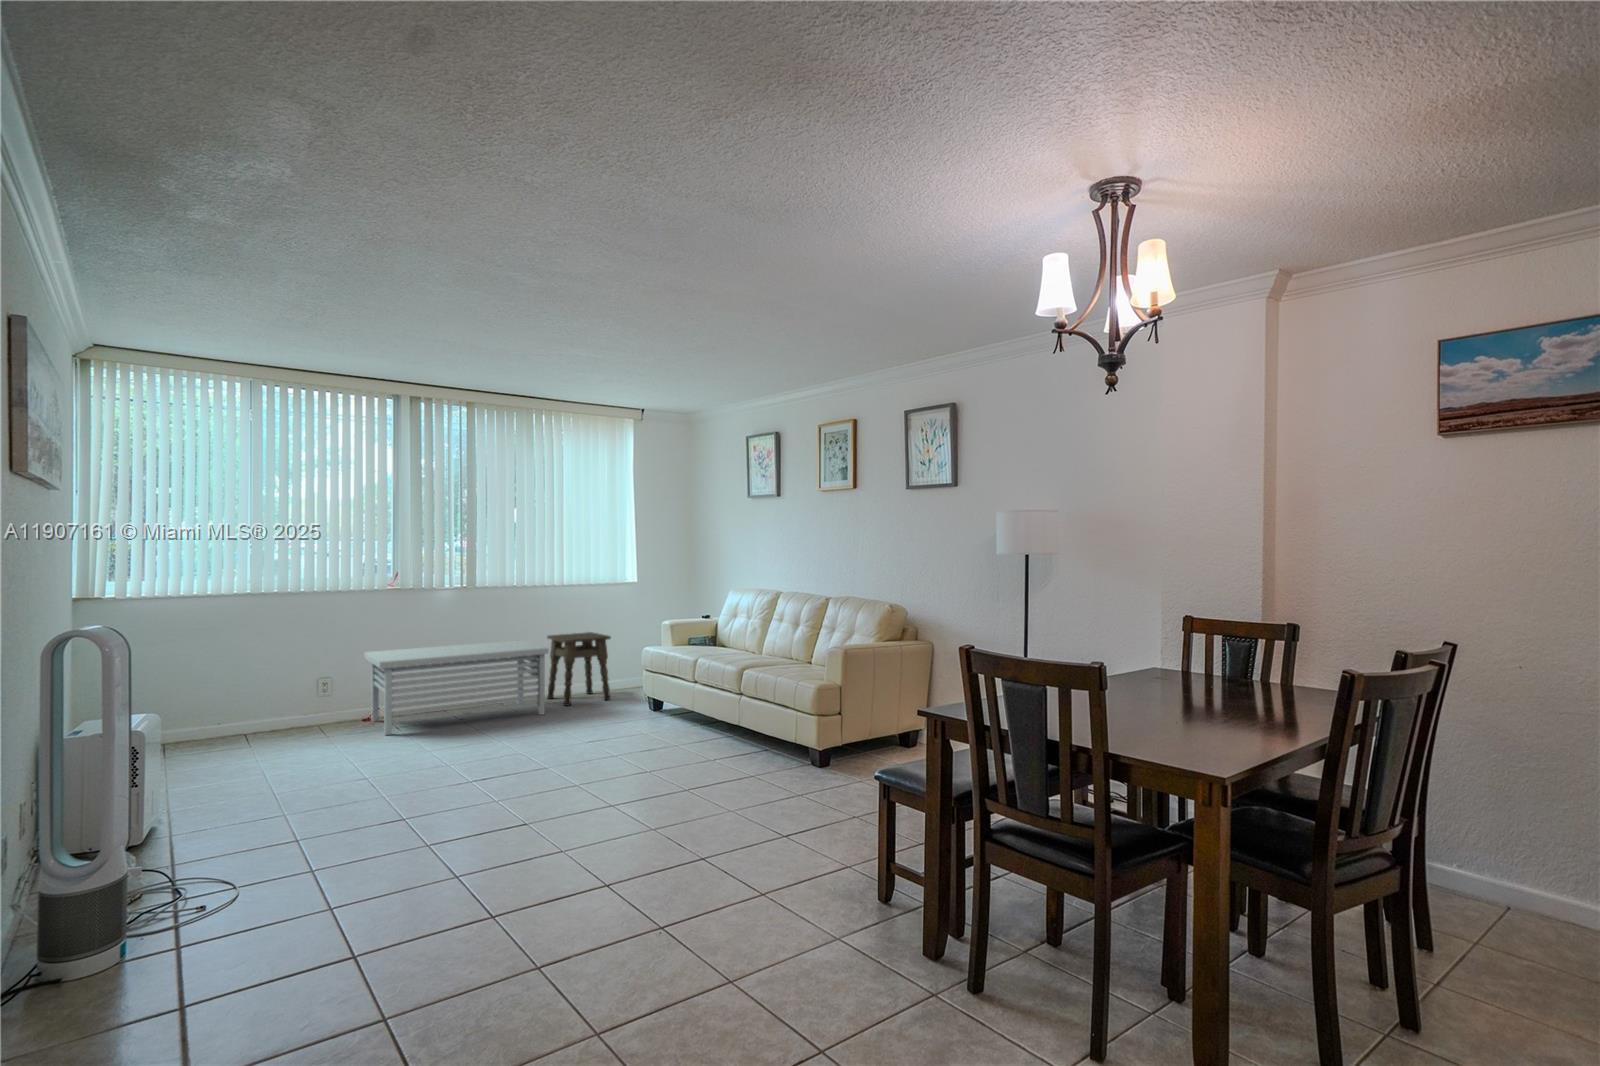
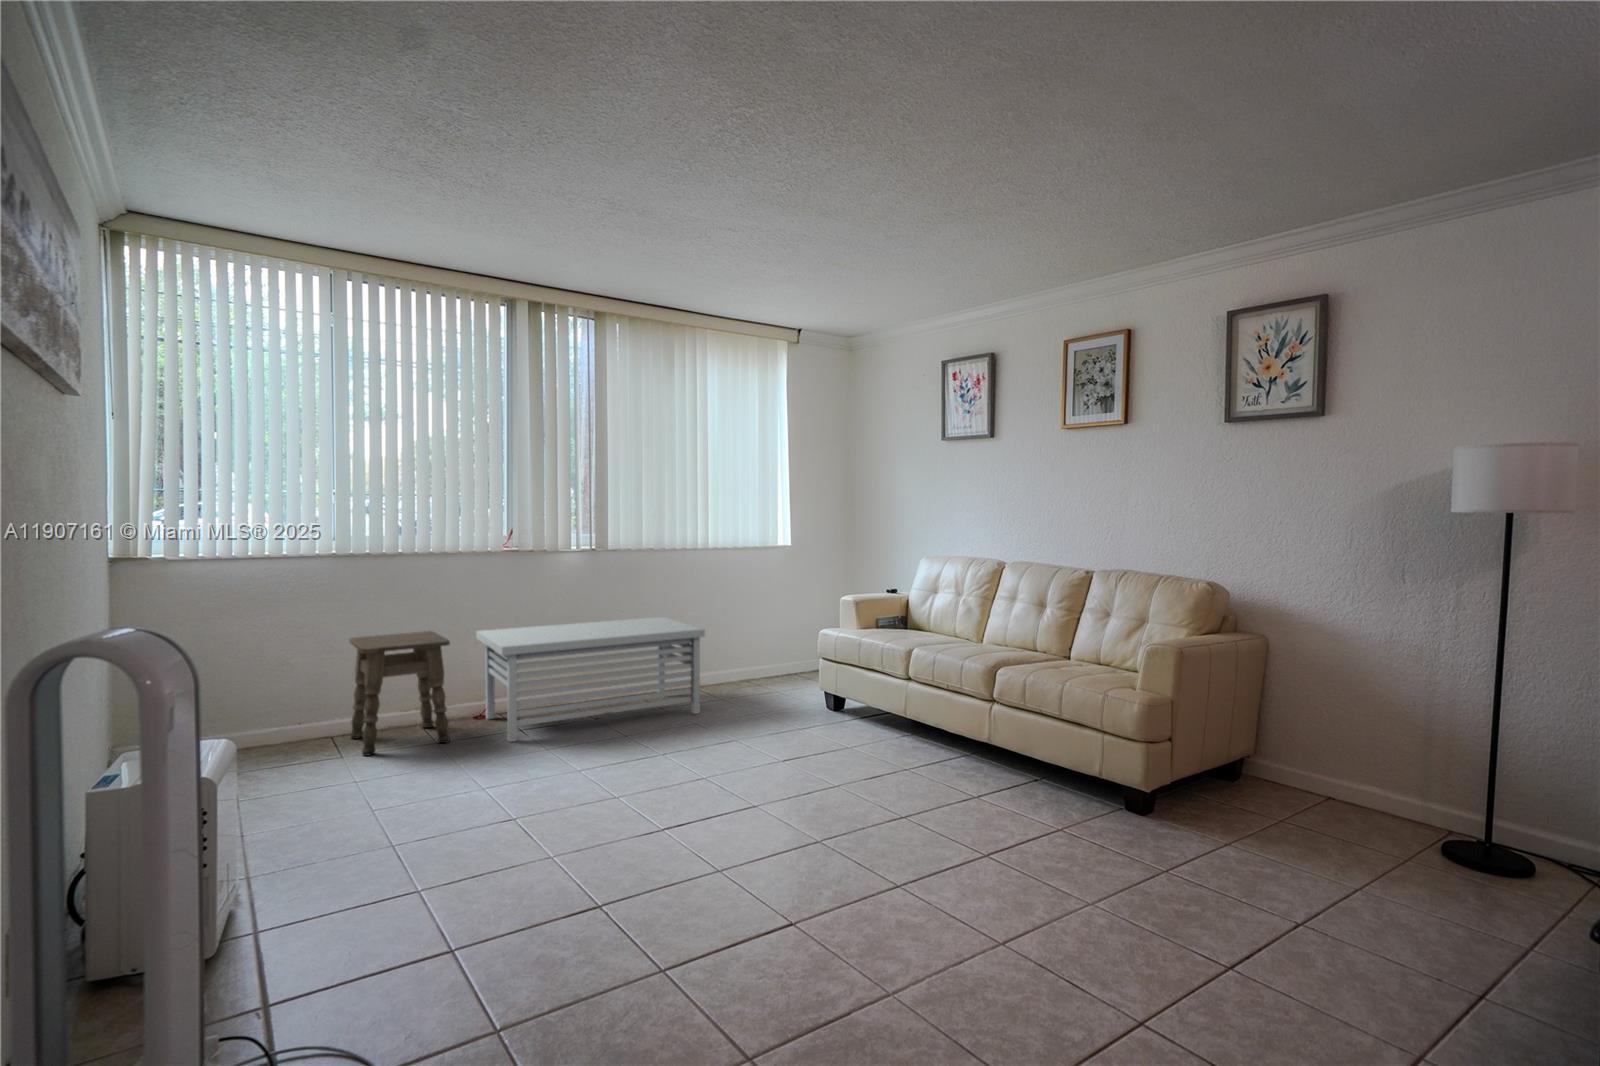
side table: present [547,632,611,706] -> present [349,631,450,756]

